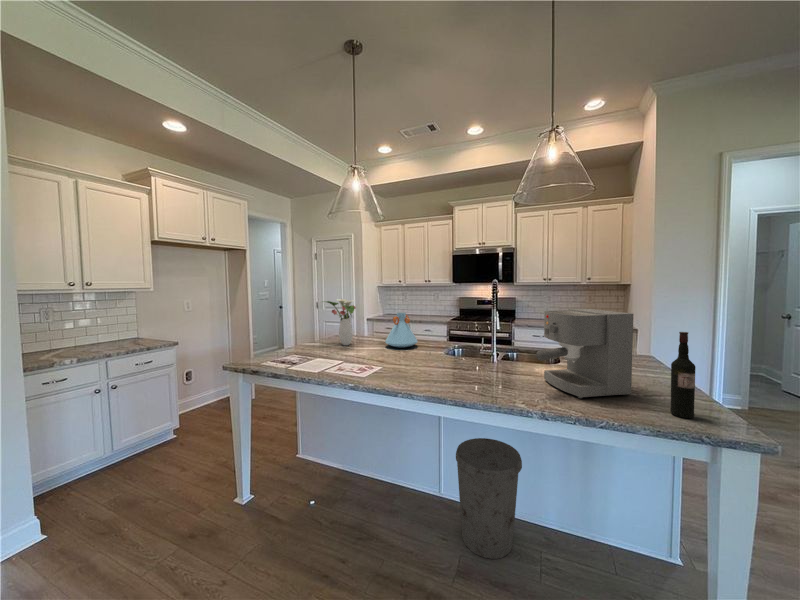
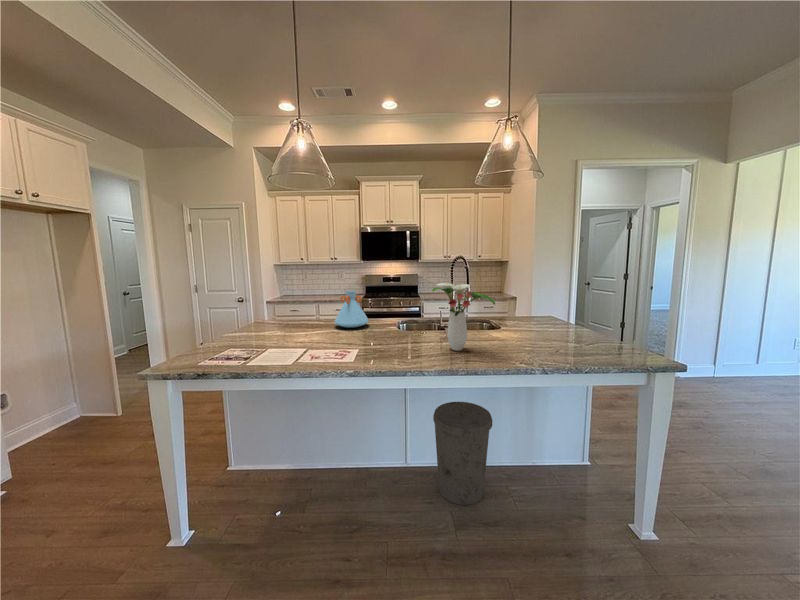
flower arrangement: present [326,299,356,345] -> present [432,283,495,351]
coffee maker: present [536,309,633,398] -> none [512,280,584,353]
wine bottle: present [670,332,696,418] -> none [615,294,633,356]

